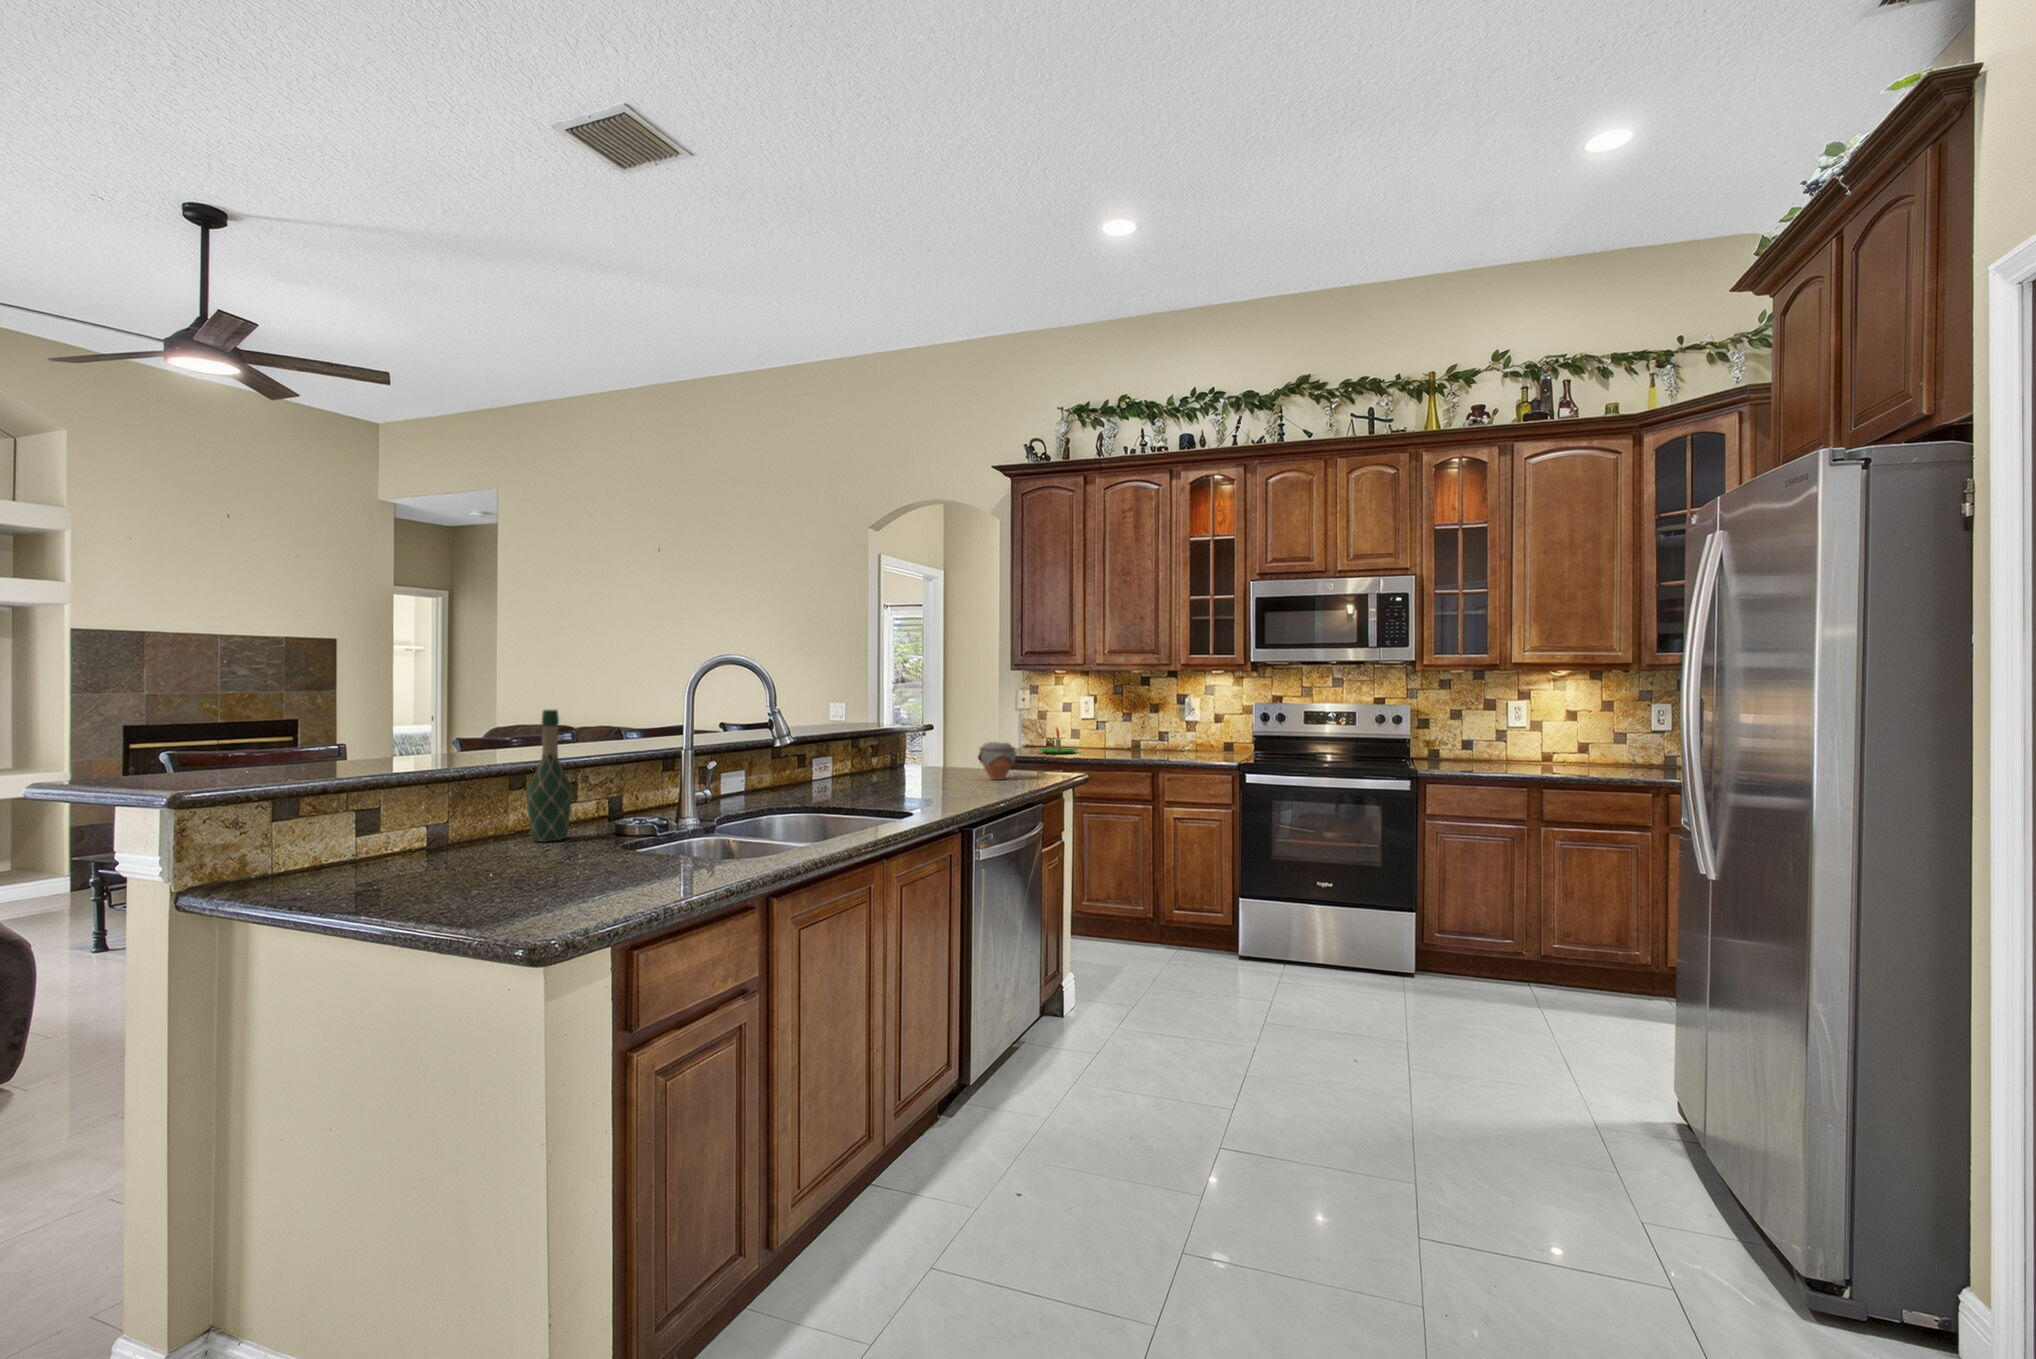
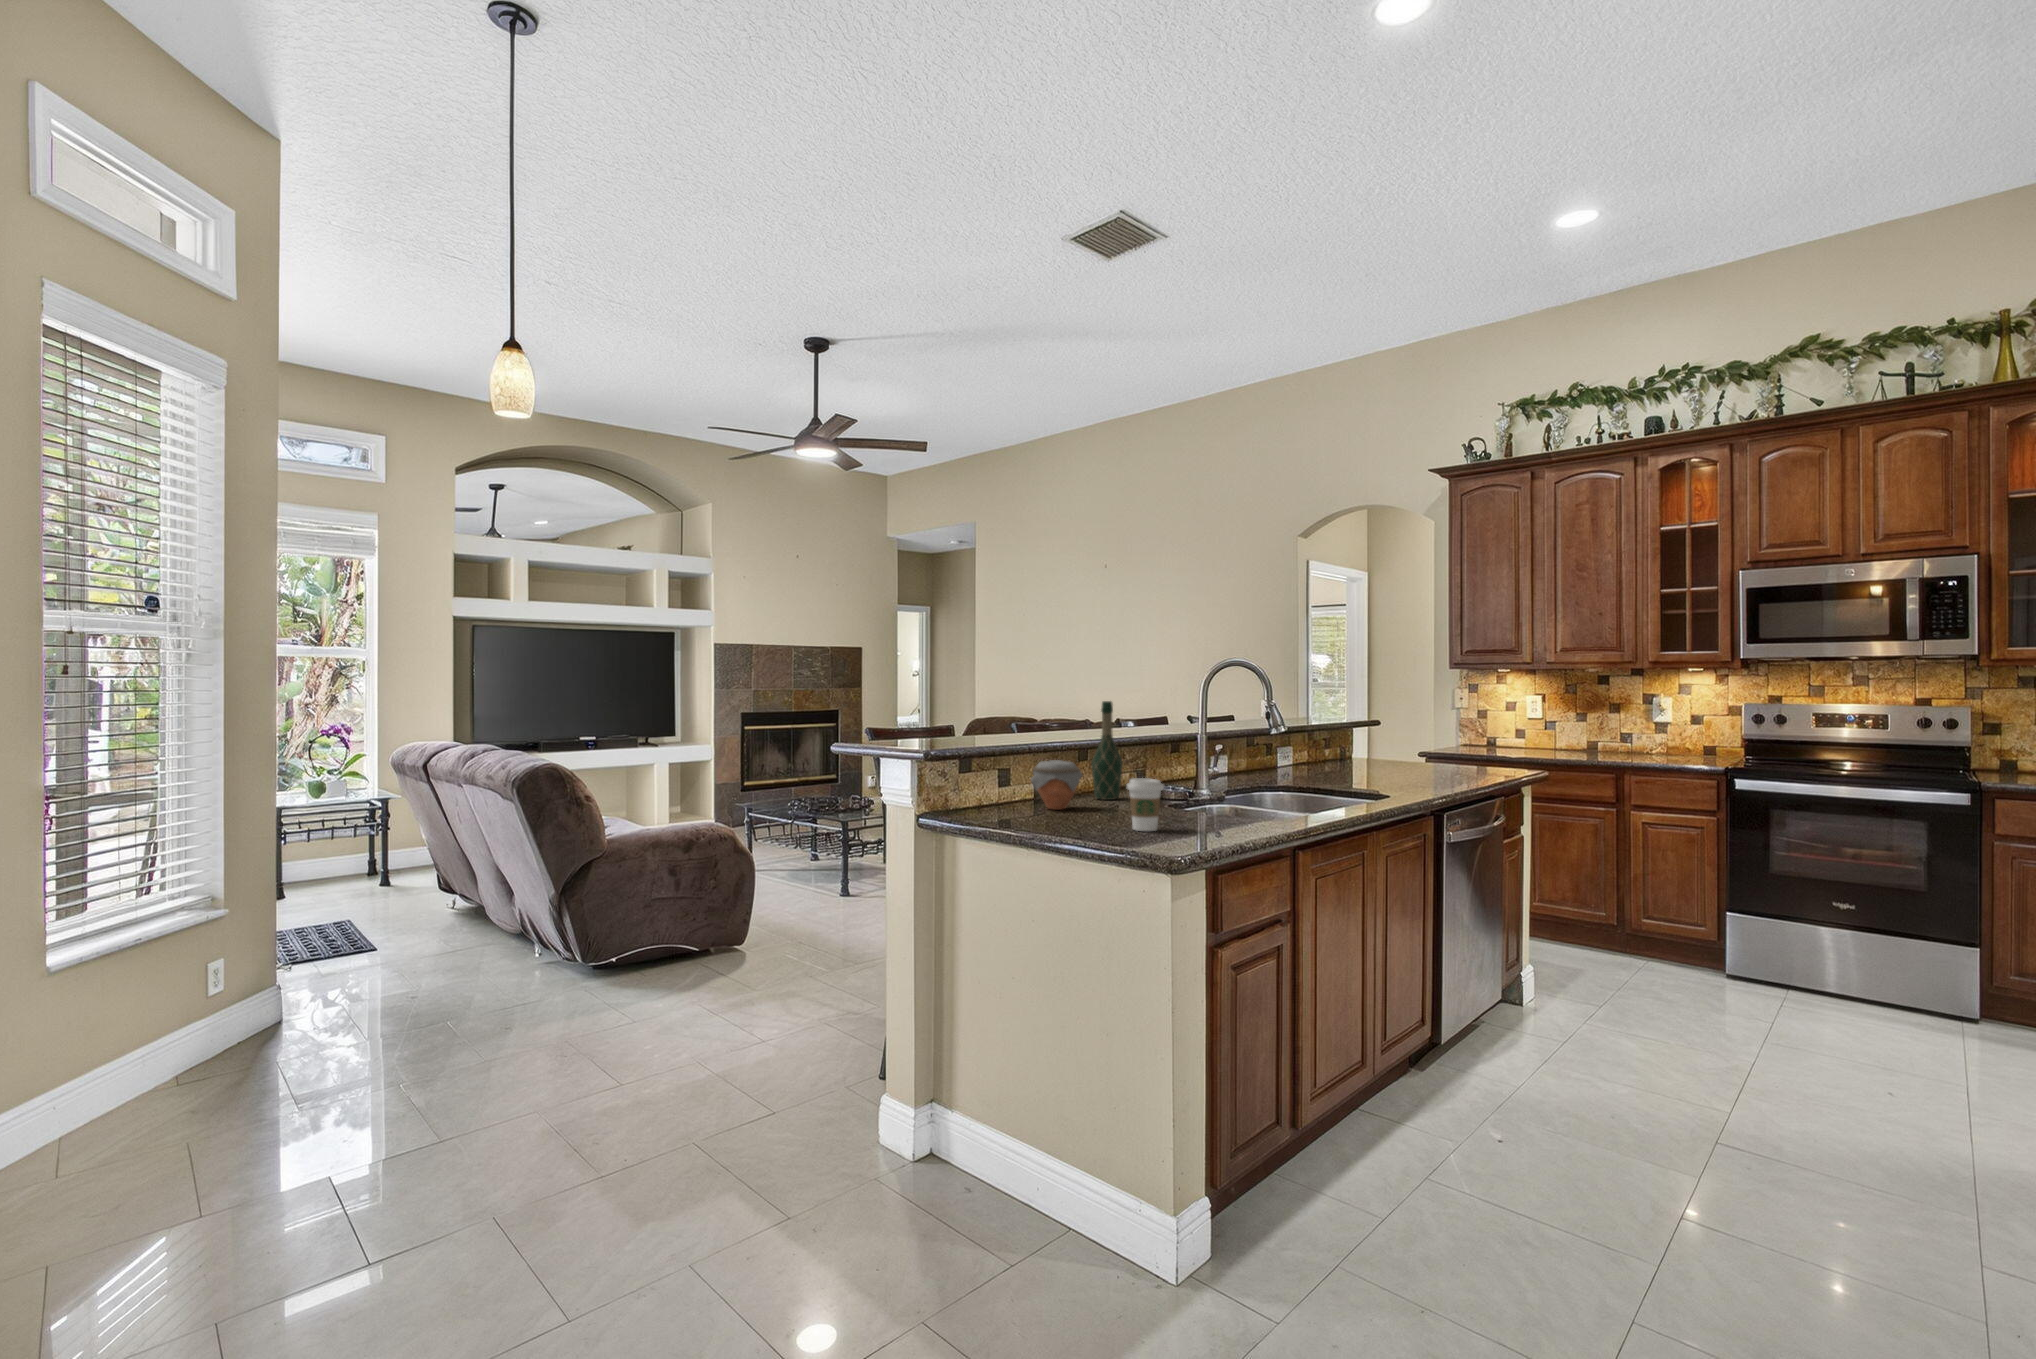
candle: present [1038,727,1077,754] -> none [1480,727,1526,755]
jar: present [978,742,1016,780] -> present [1031,760,1083,810]
coffee cup: none [499,825,560,905] -> present [1126,778,1164,831]

